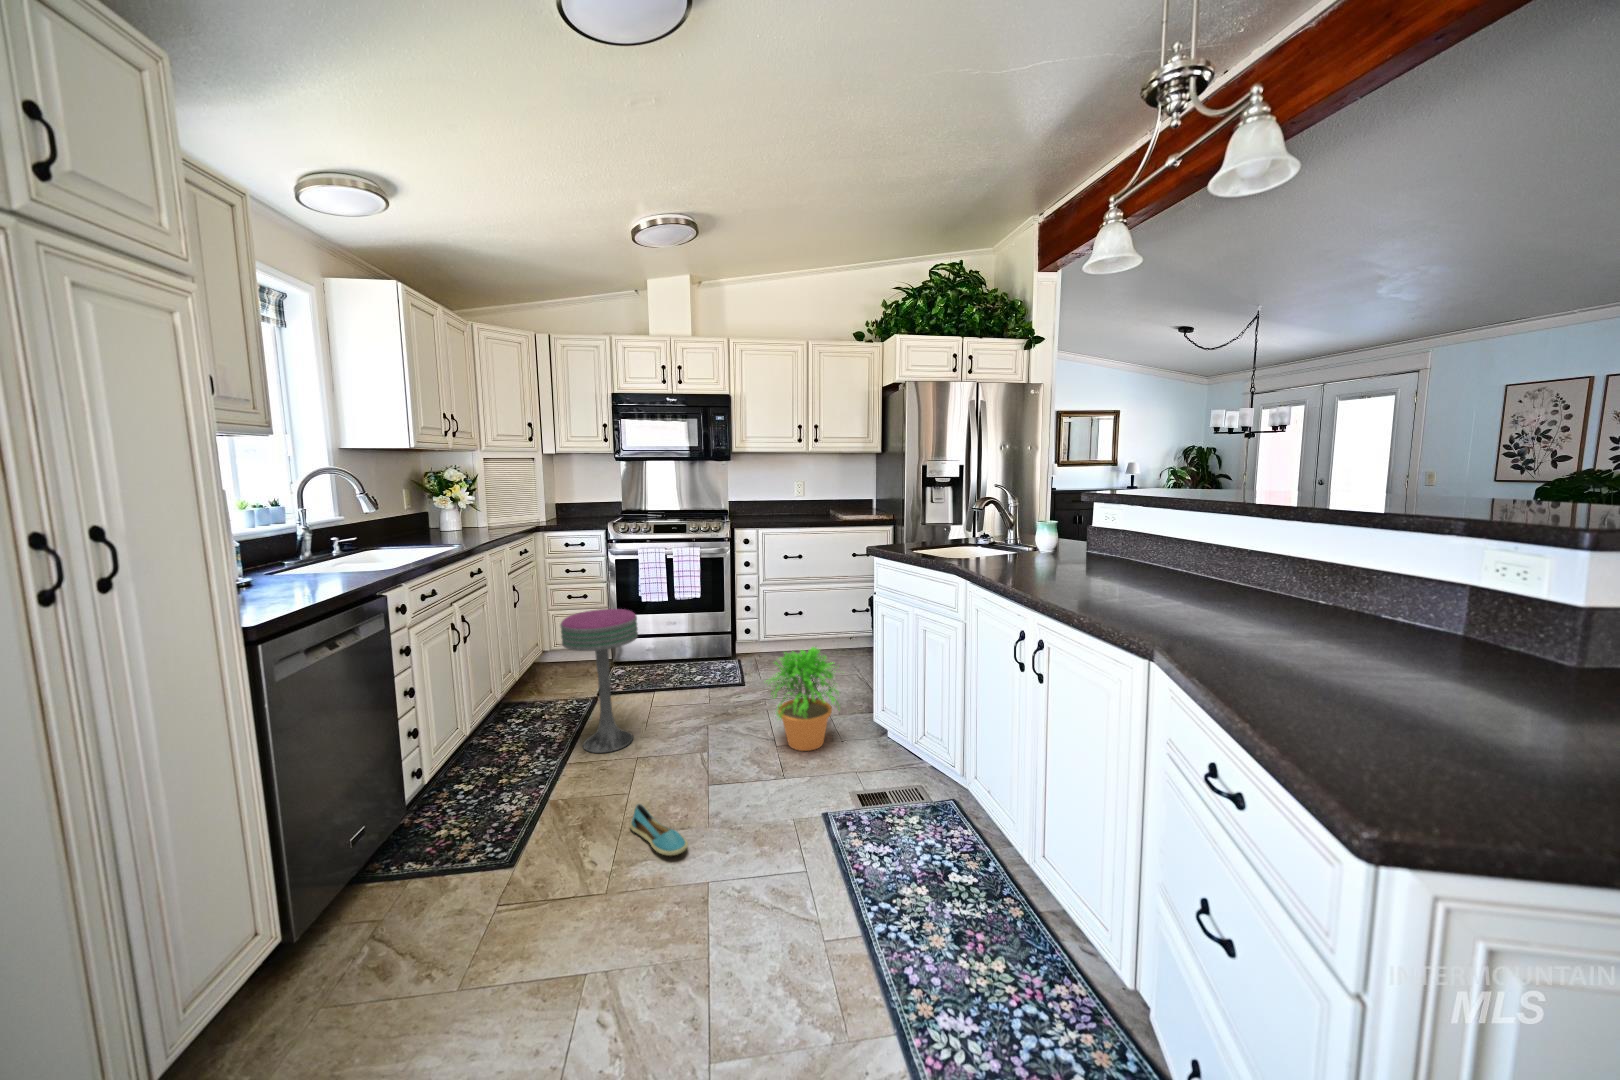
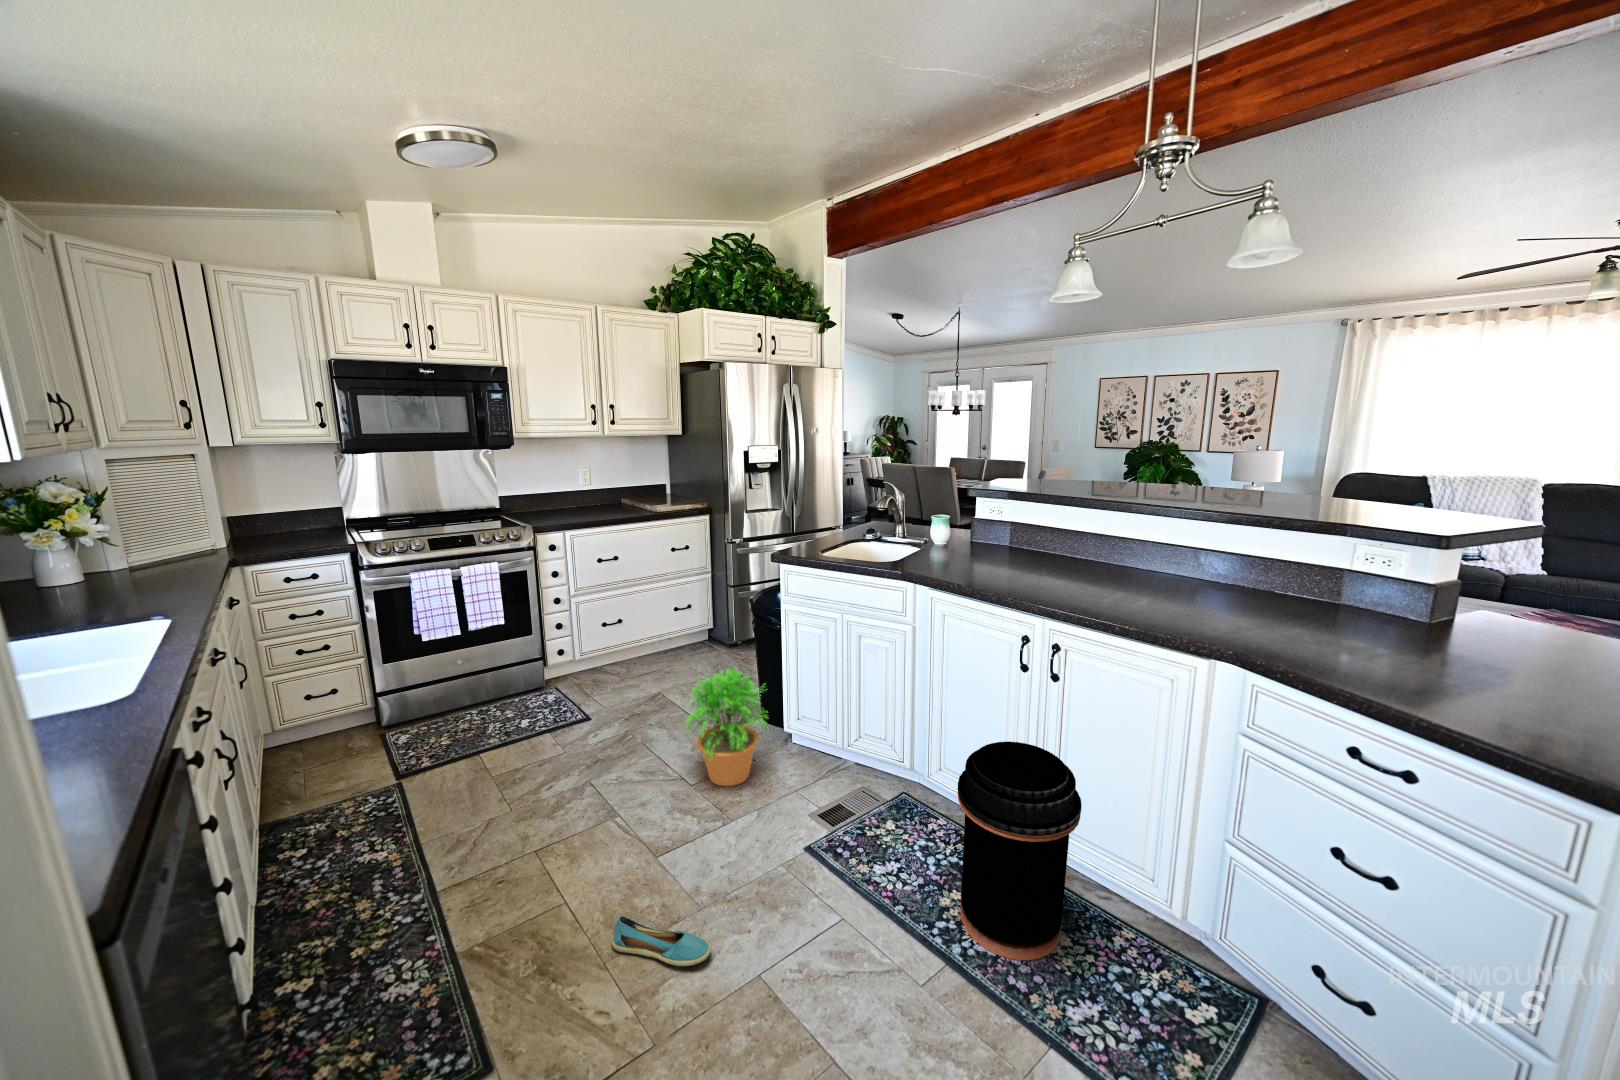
bar stool: present [560,609,638,753] -> none [398,666,515,868]
trash can: none [895,732,1023,970] -> present [958,742,1082,960]

